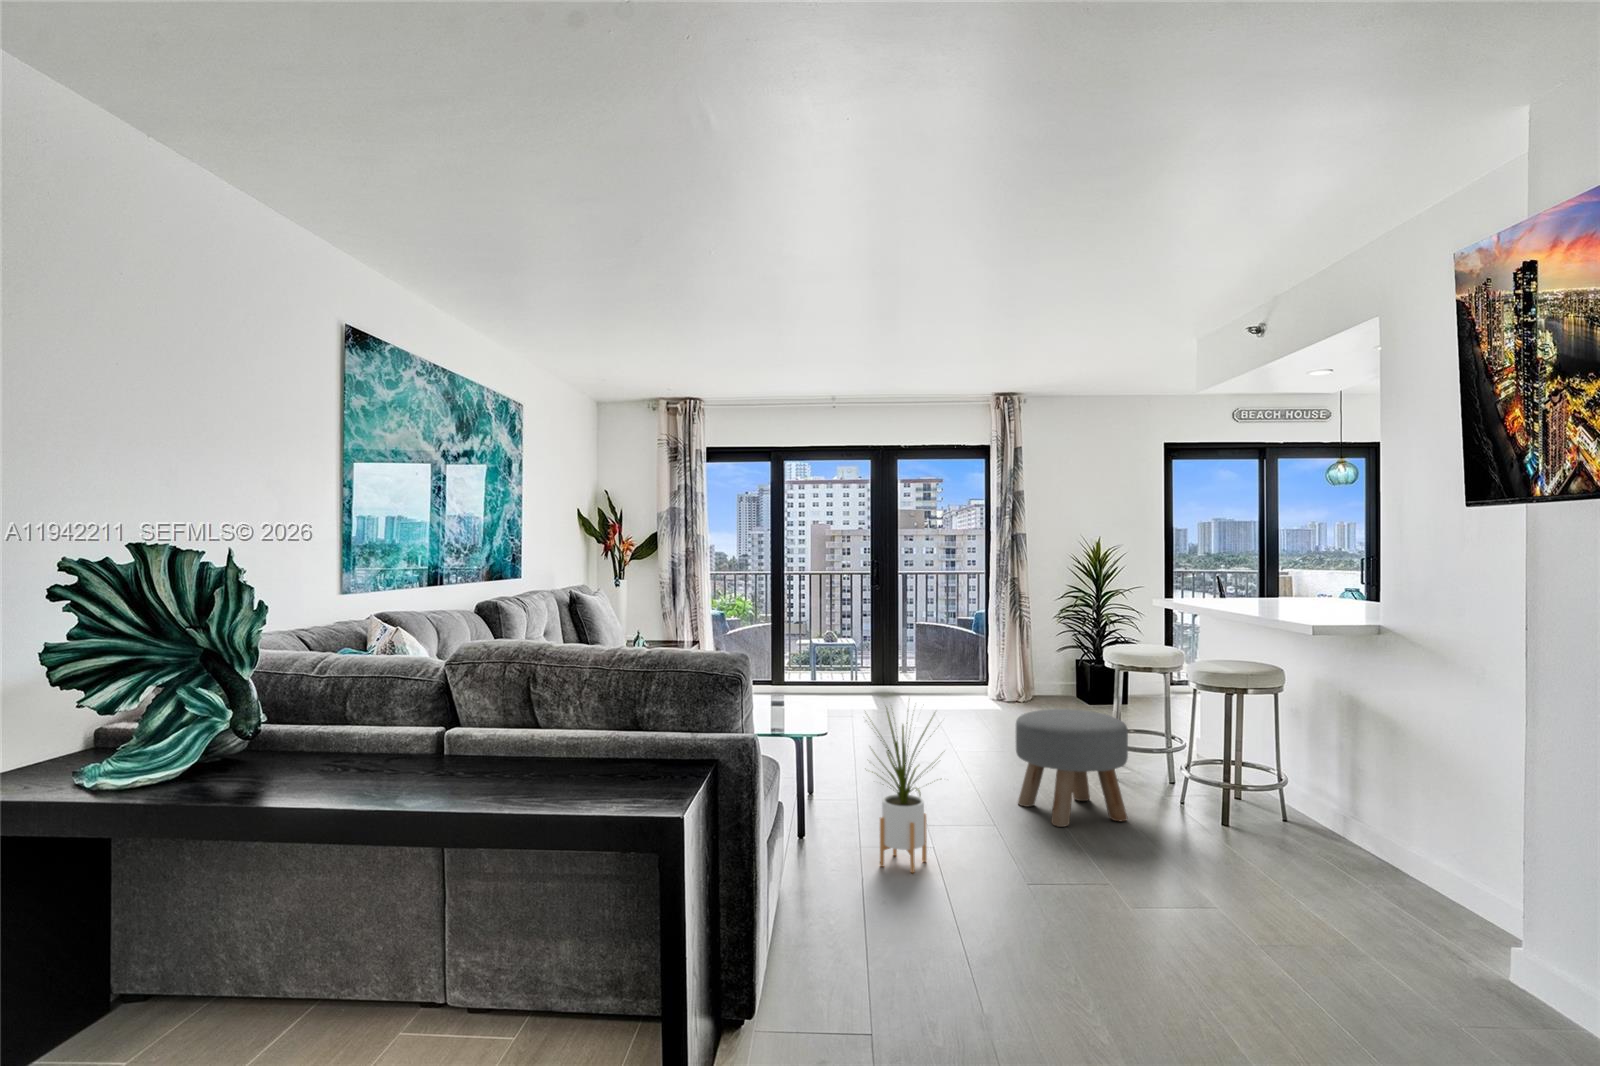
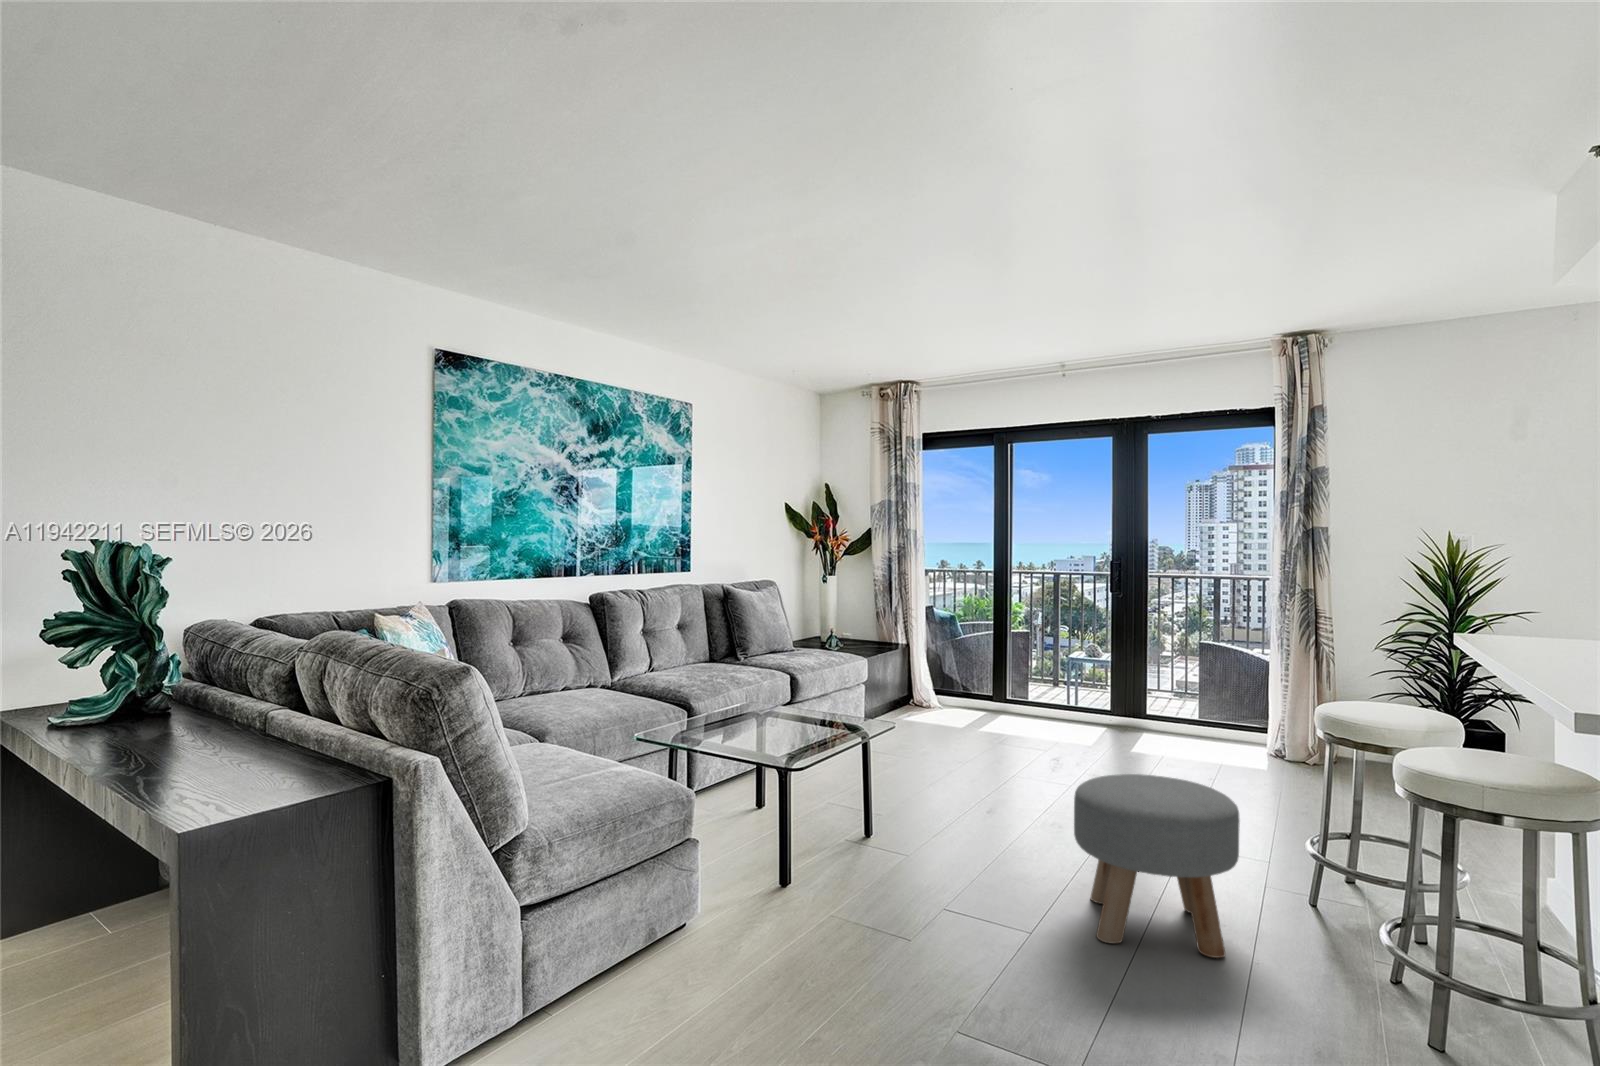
house plant: present [872,710,935,873] -> none [778,730,887,952]

